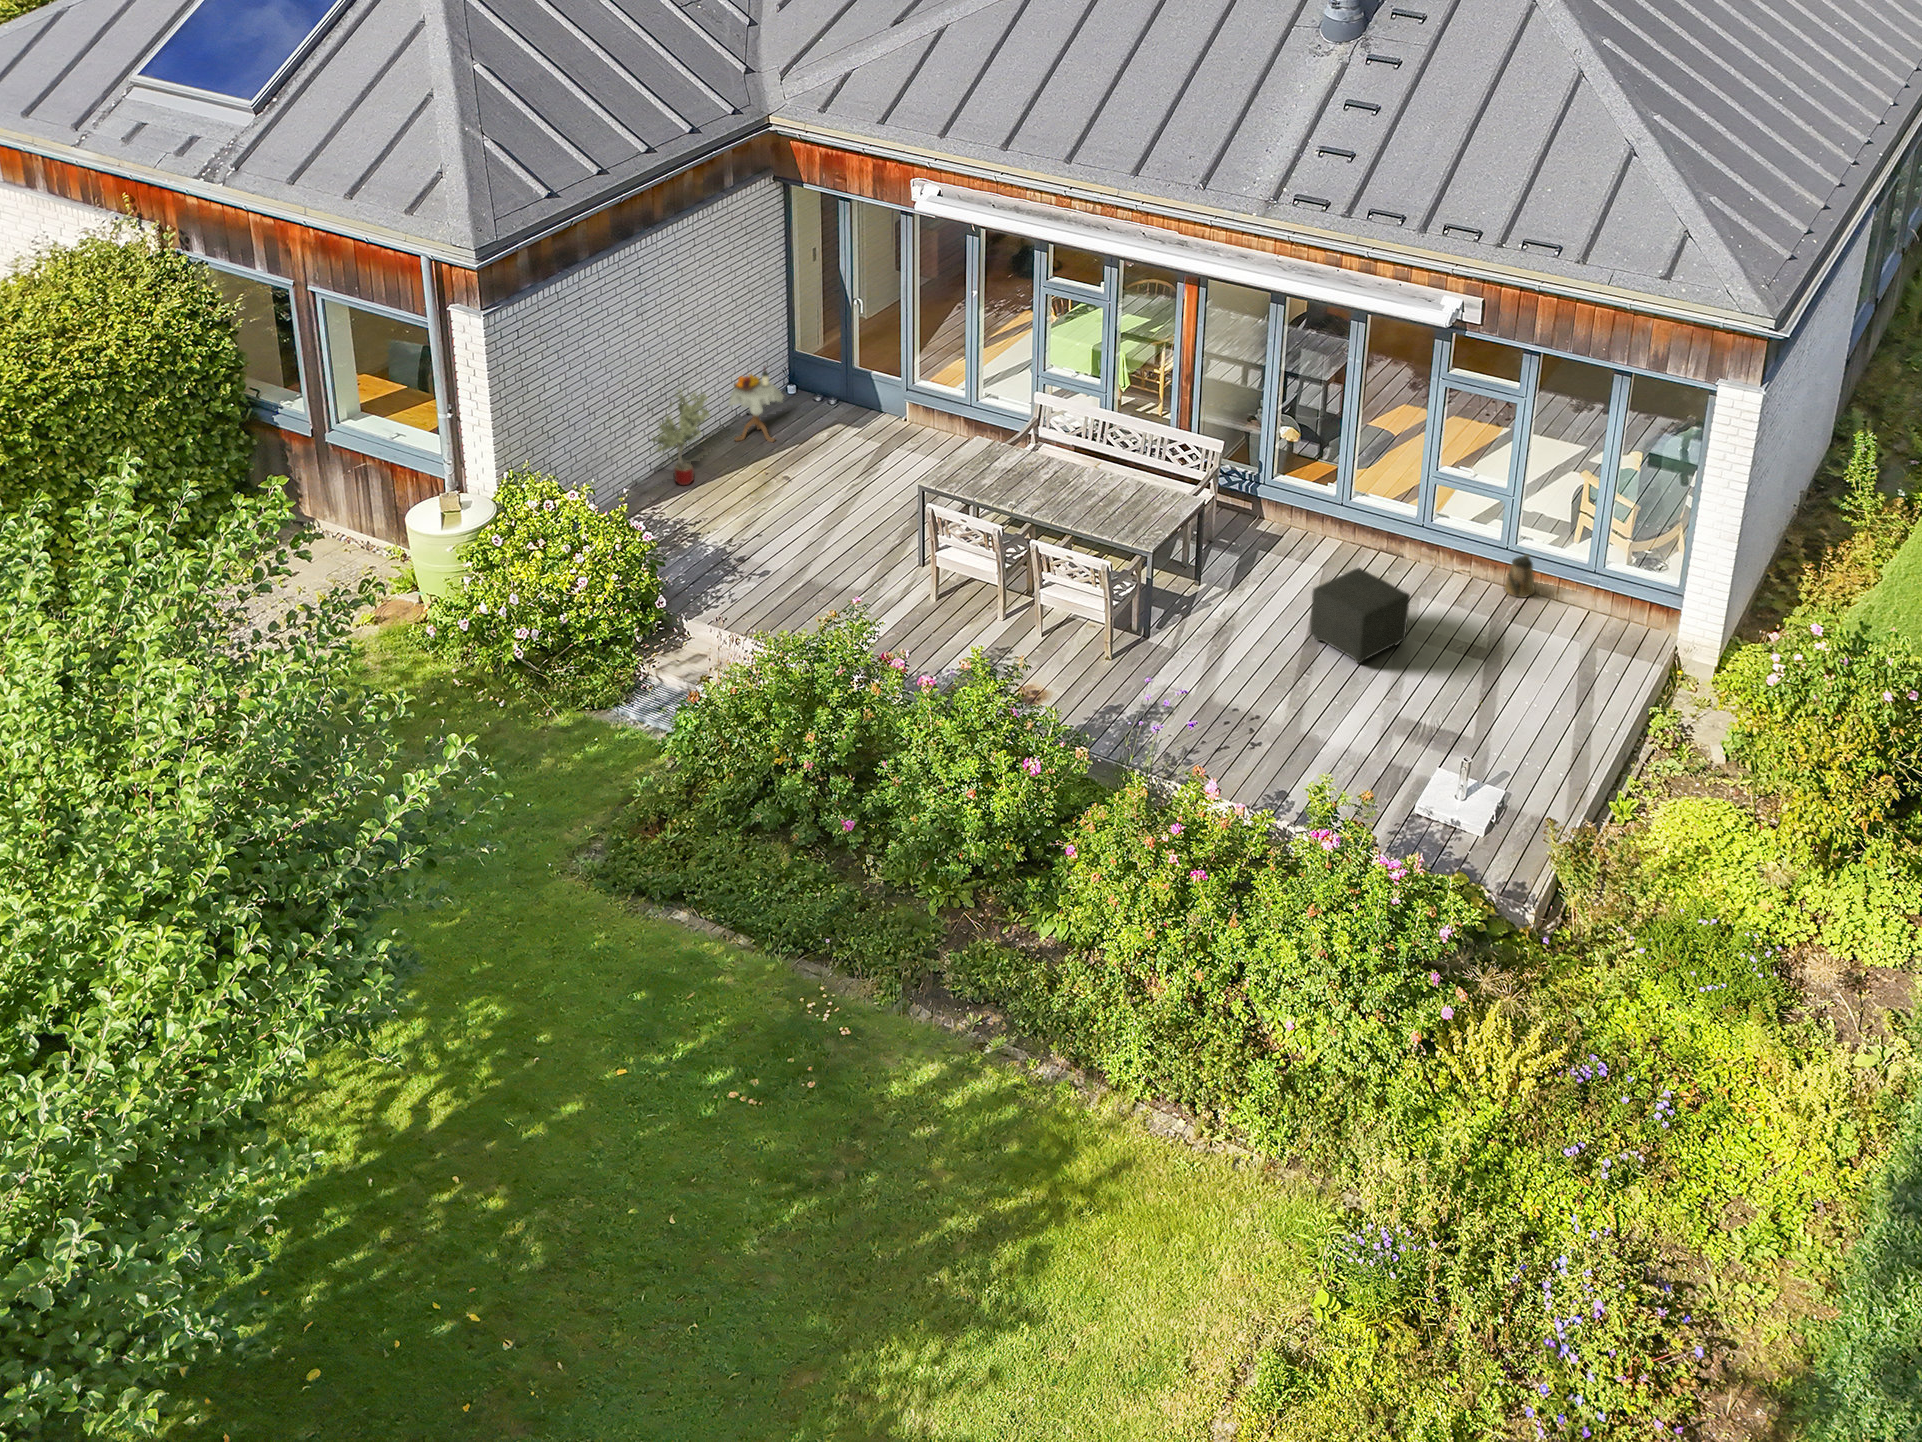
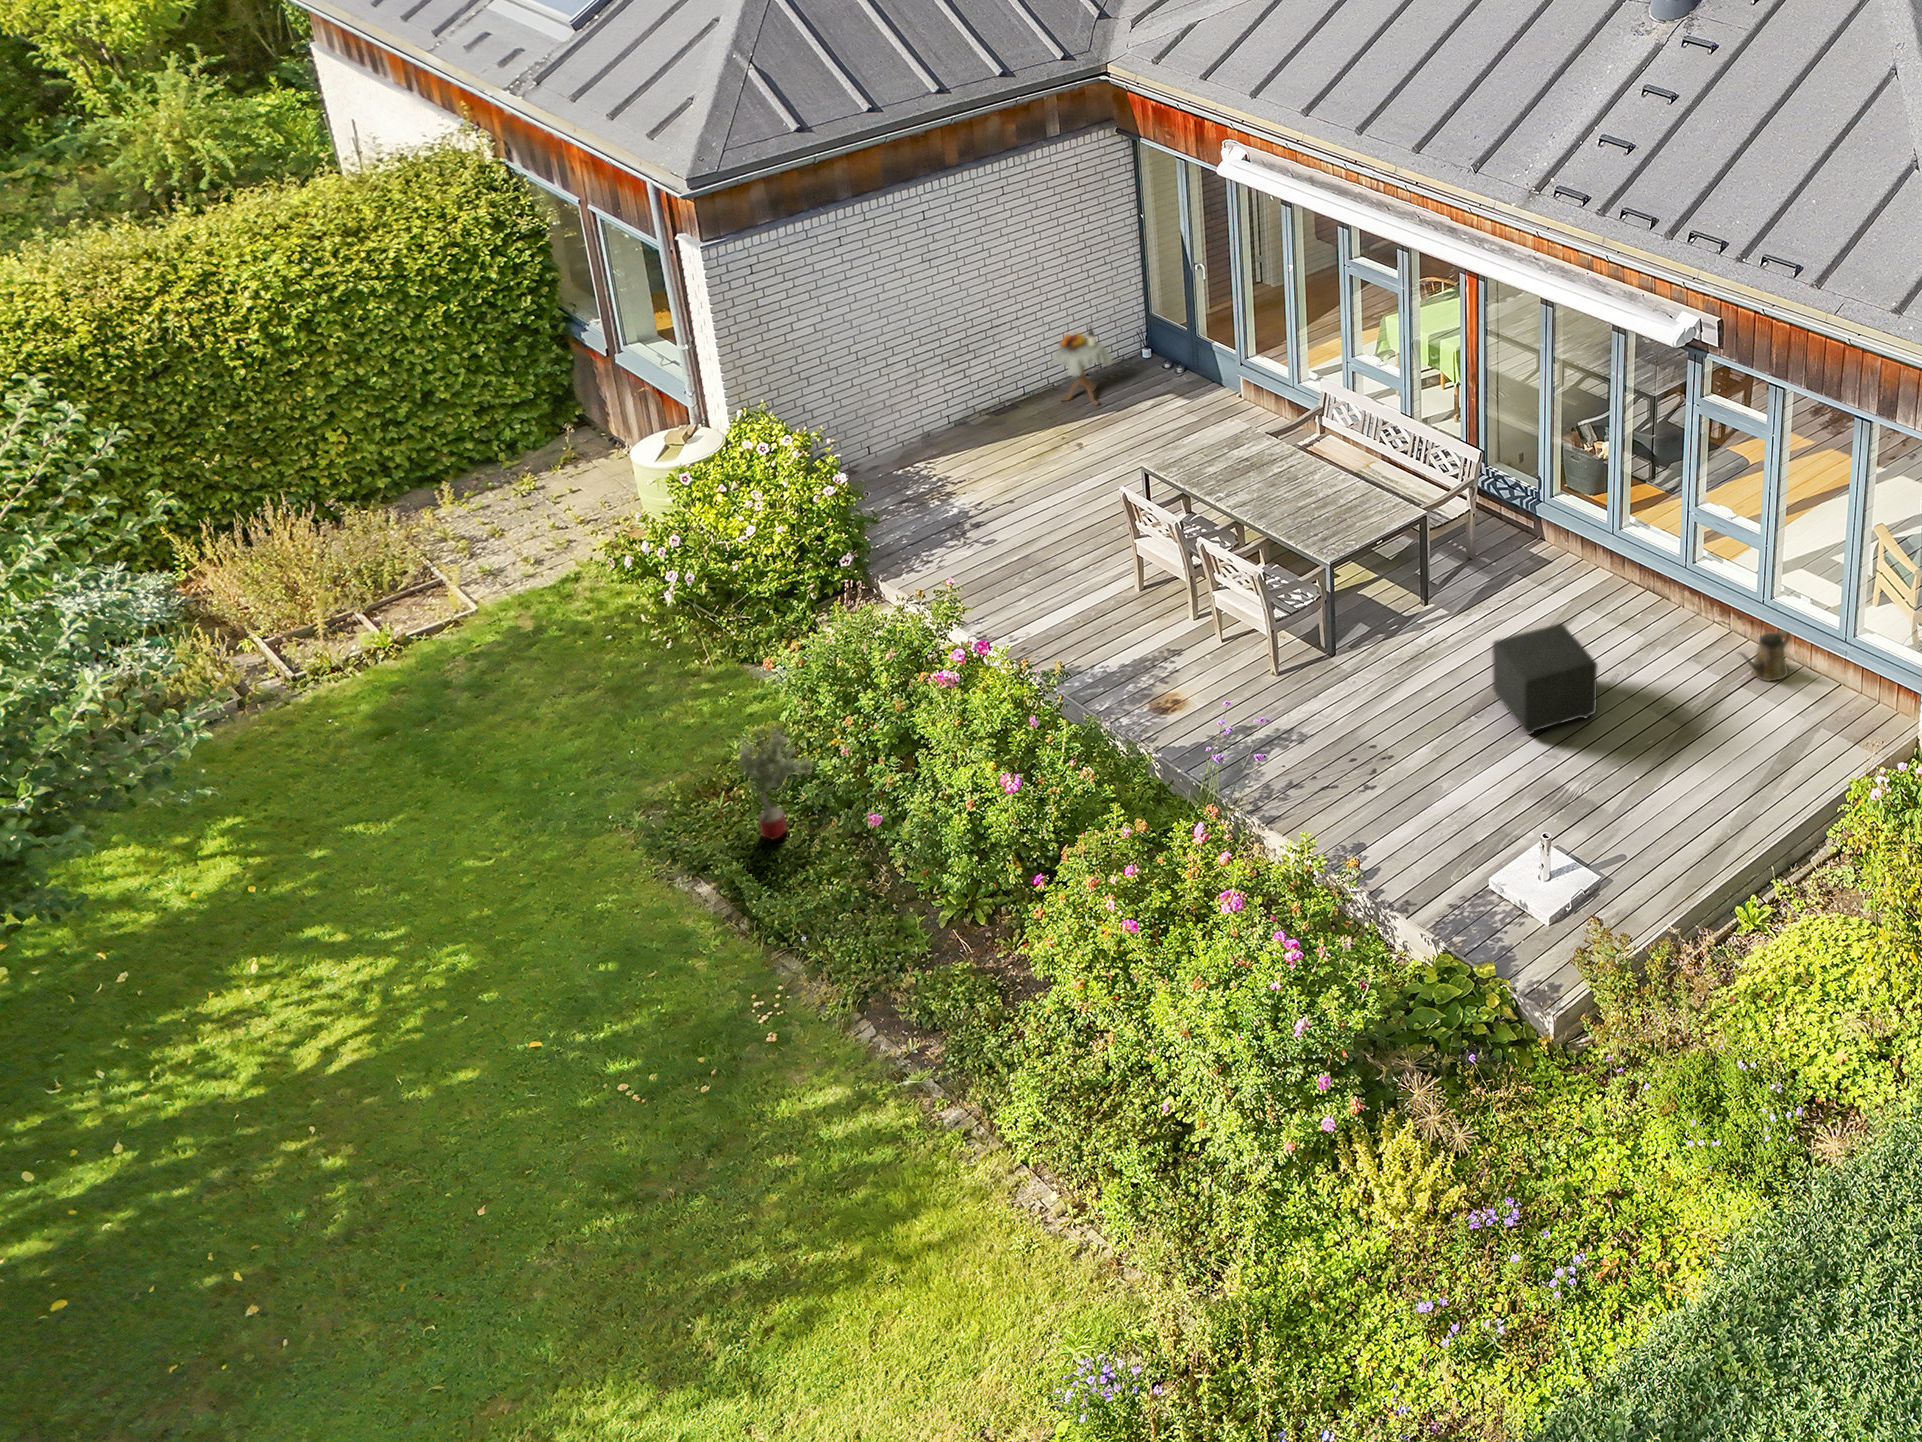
potted tree: present [651,389,711,485] -> present [739,729,811,839]

